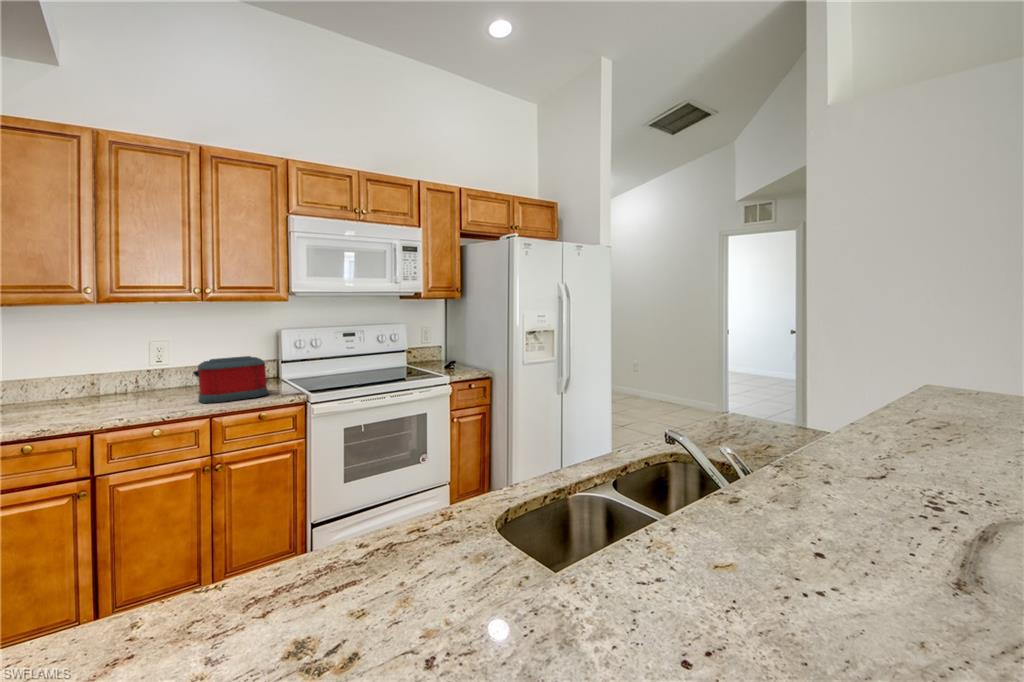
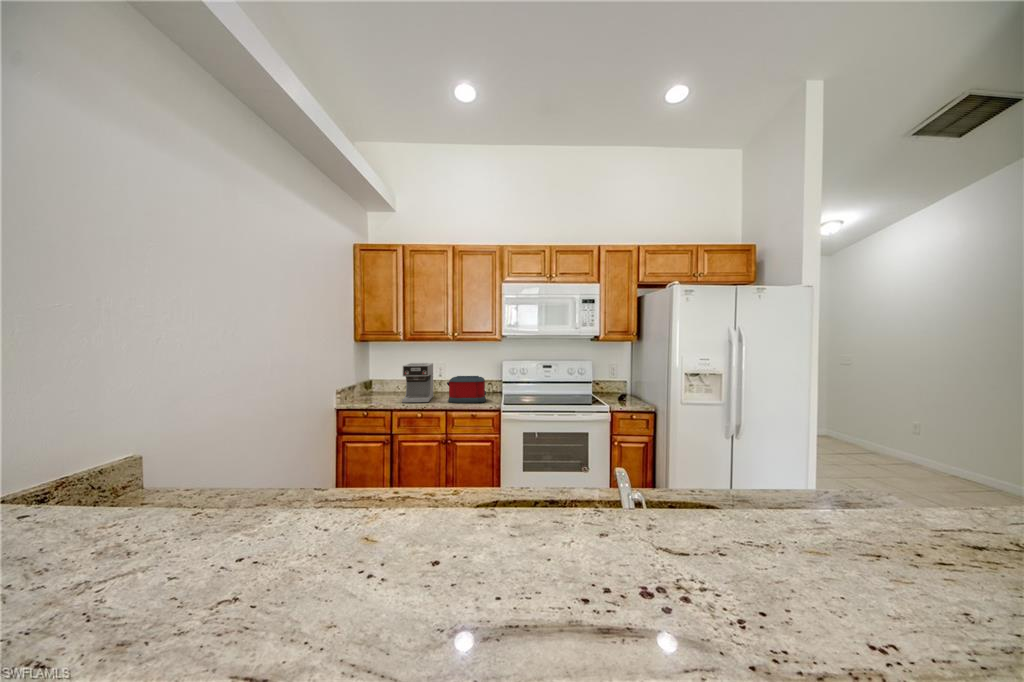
coffee maker: none [93,341,162,417] -> present [402,363,433,403]

